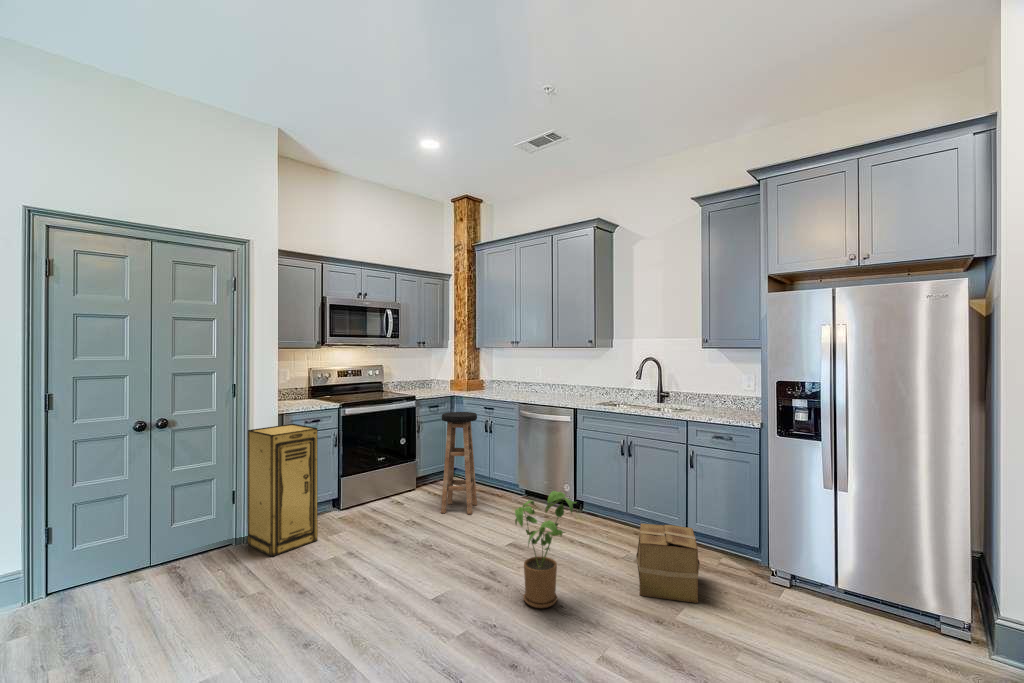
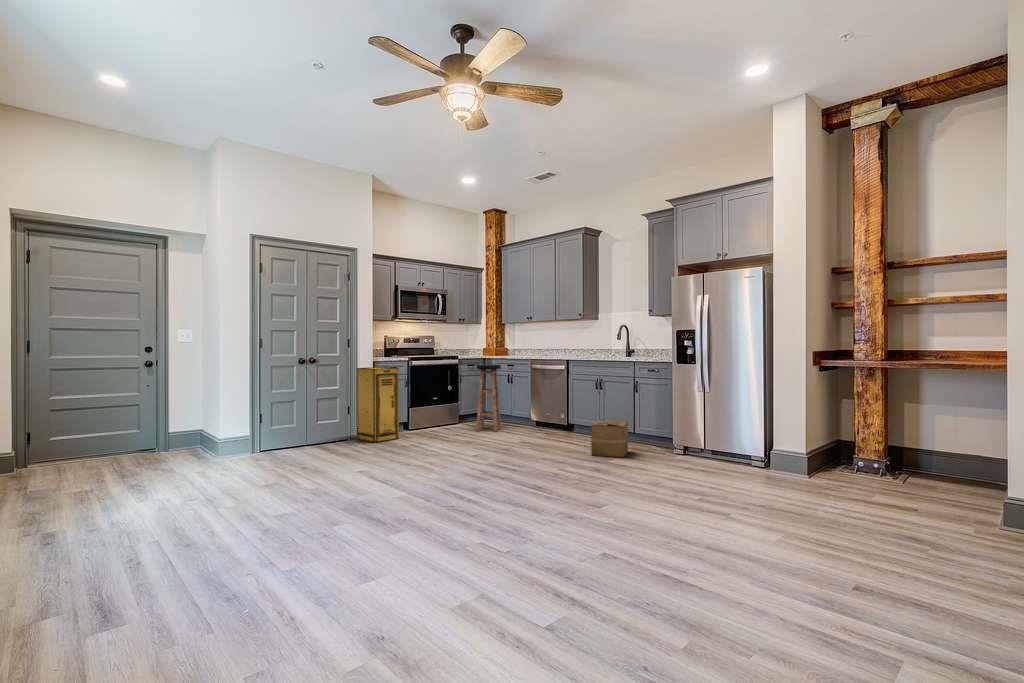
house plant: present [515,491,576,608] -> none [519,393,555,457]

